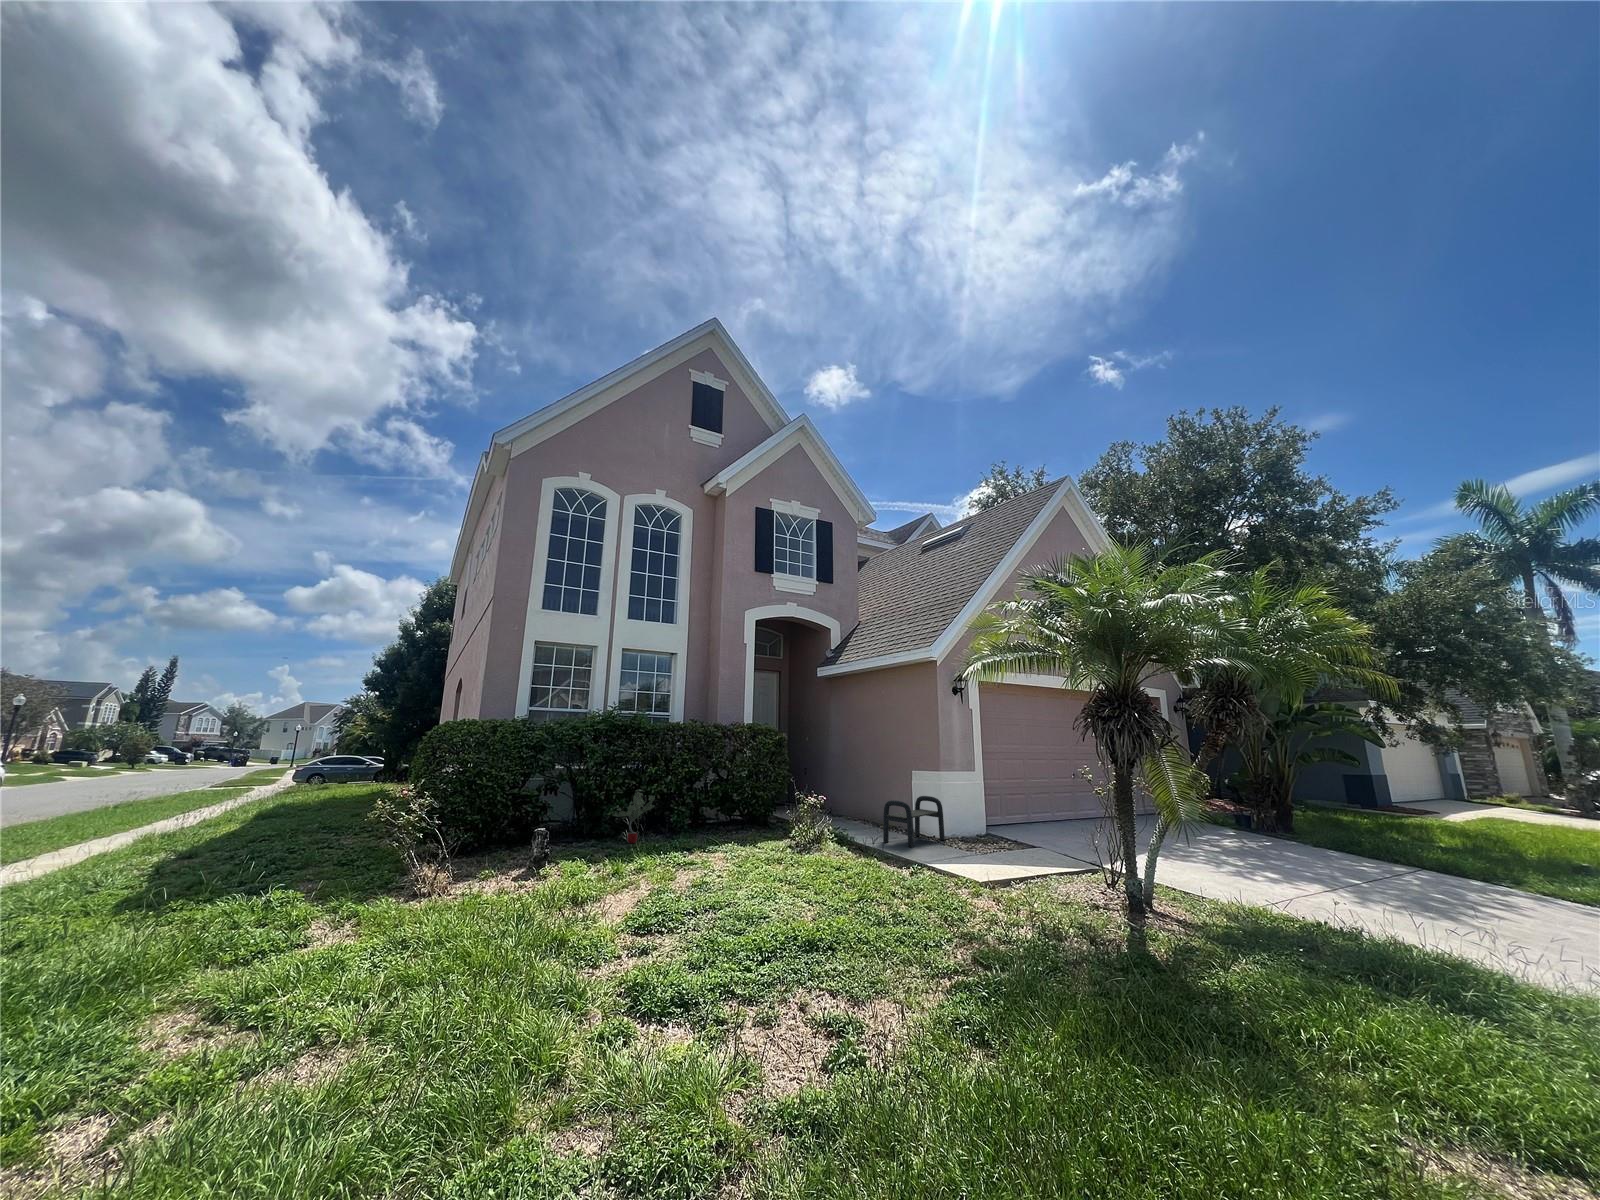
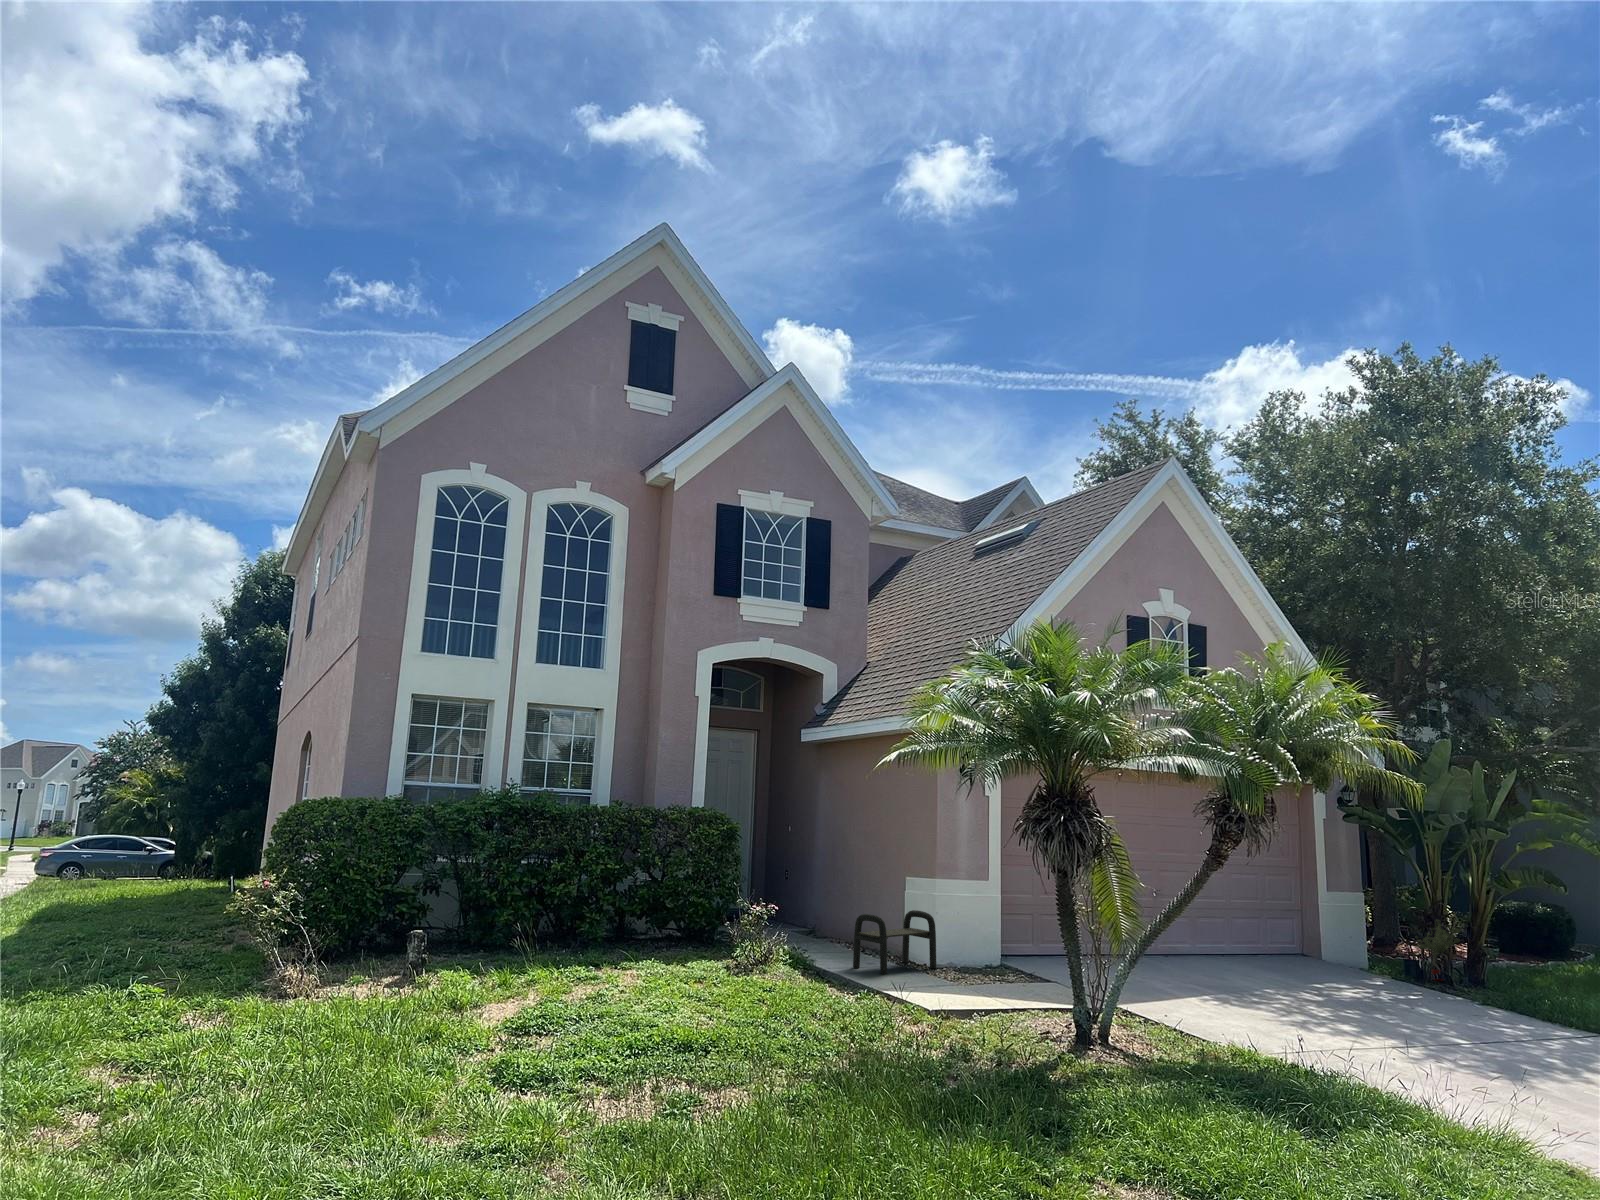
potted tree: present [613,790,655,844] -> present [1414,920,1460,981]

